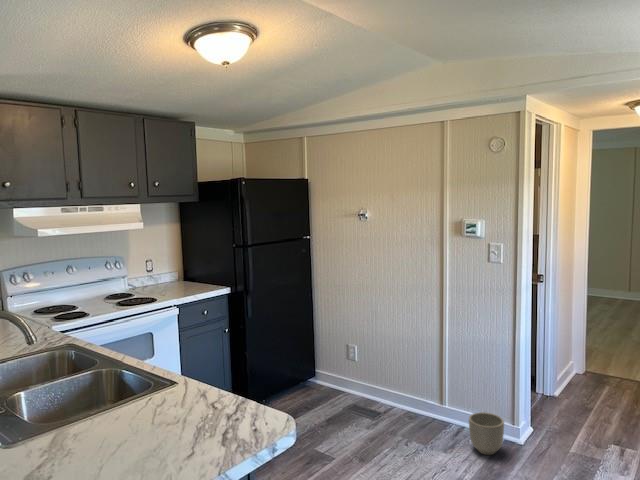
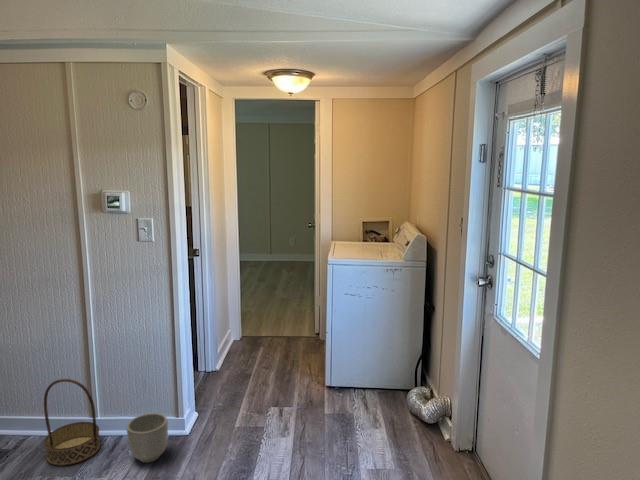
basket: none [406,367,446,437] -> present [44,379,101,466]

